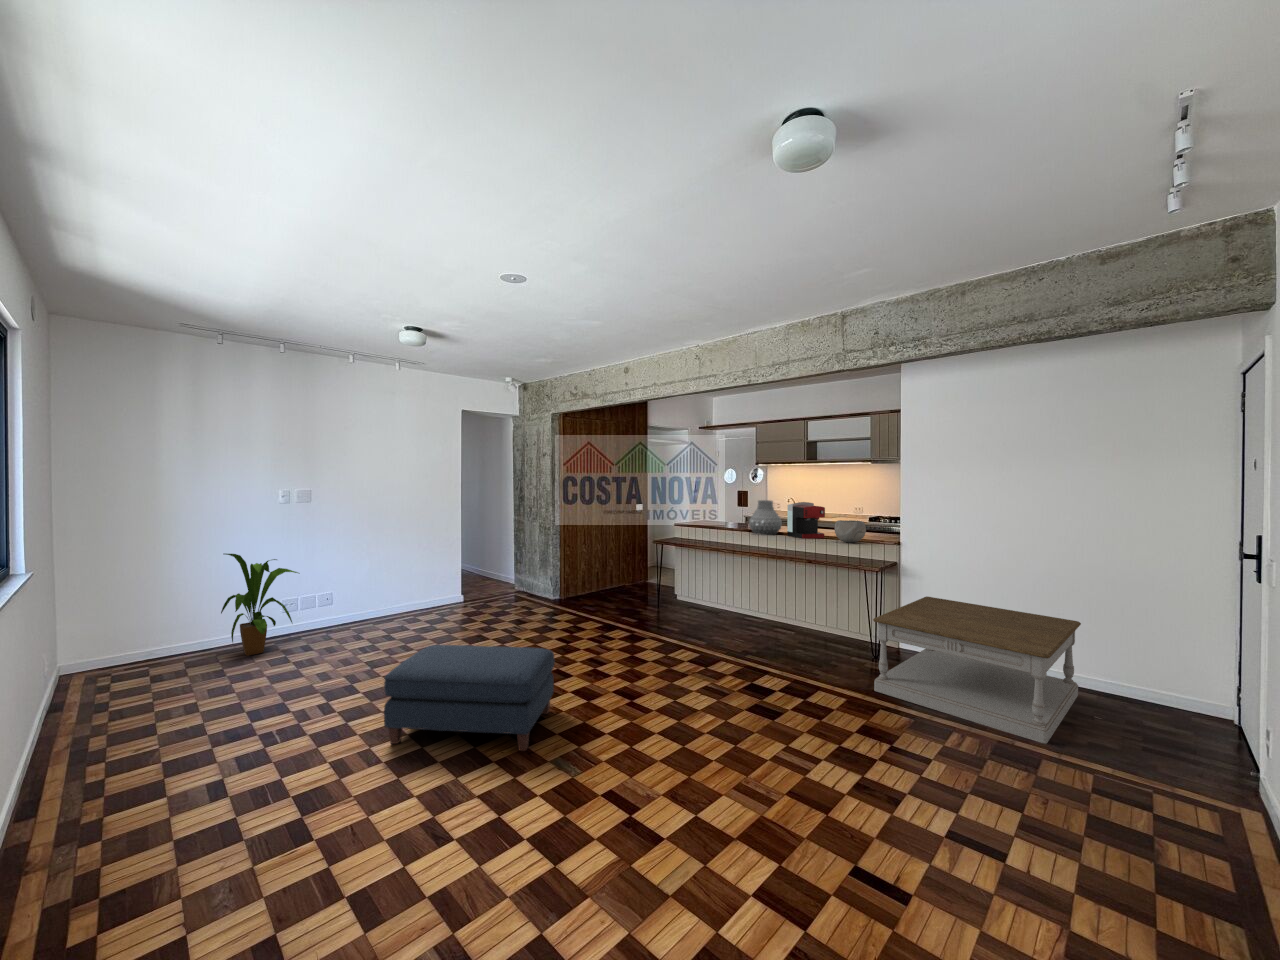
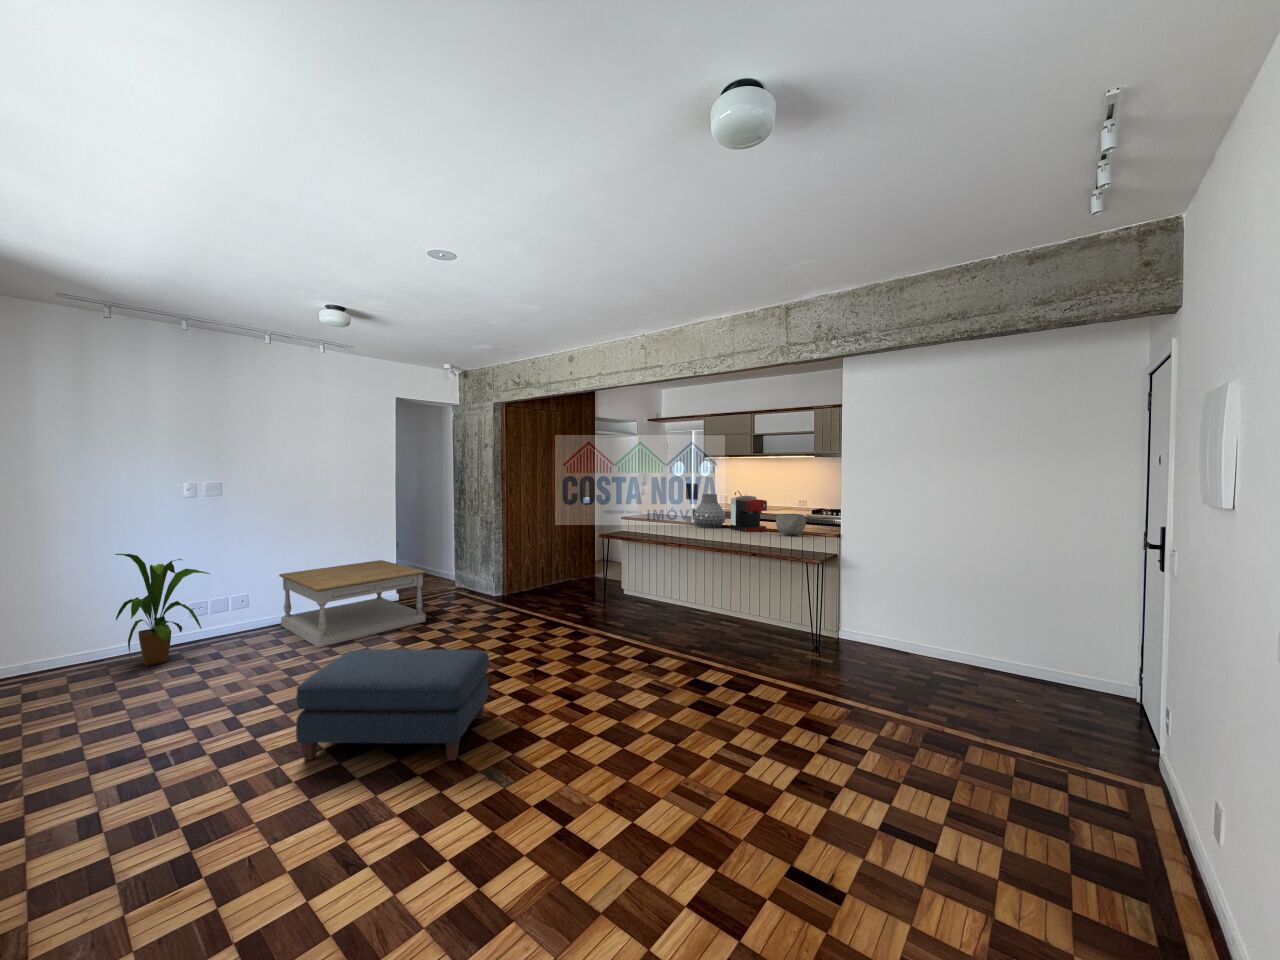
coffee table: present [873,596,1081,744] -> present [279,560,426,647]

